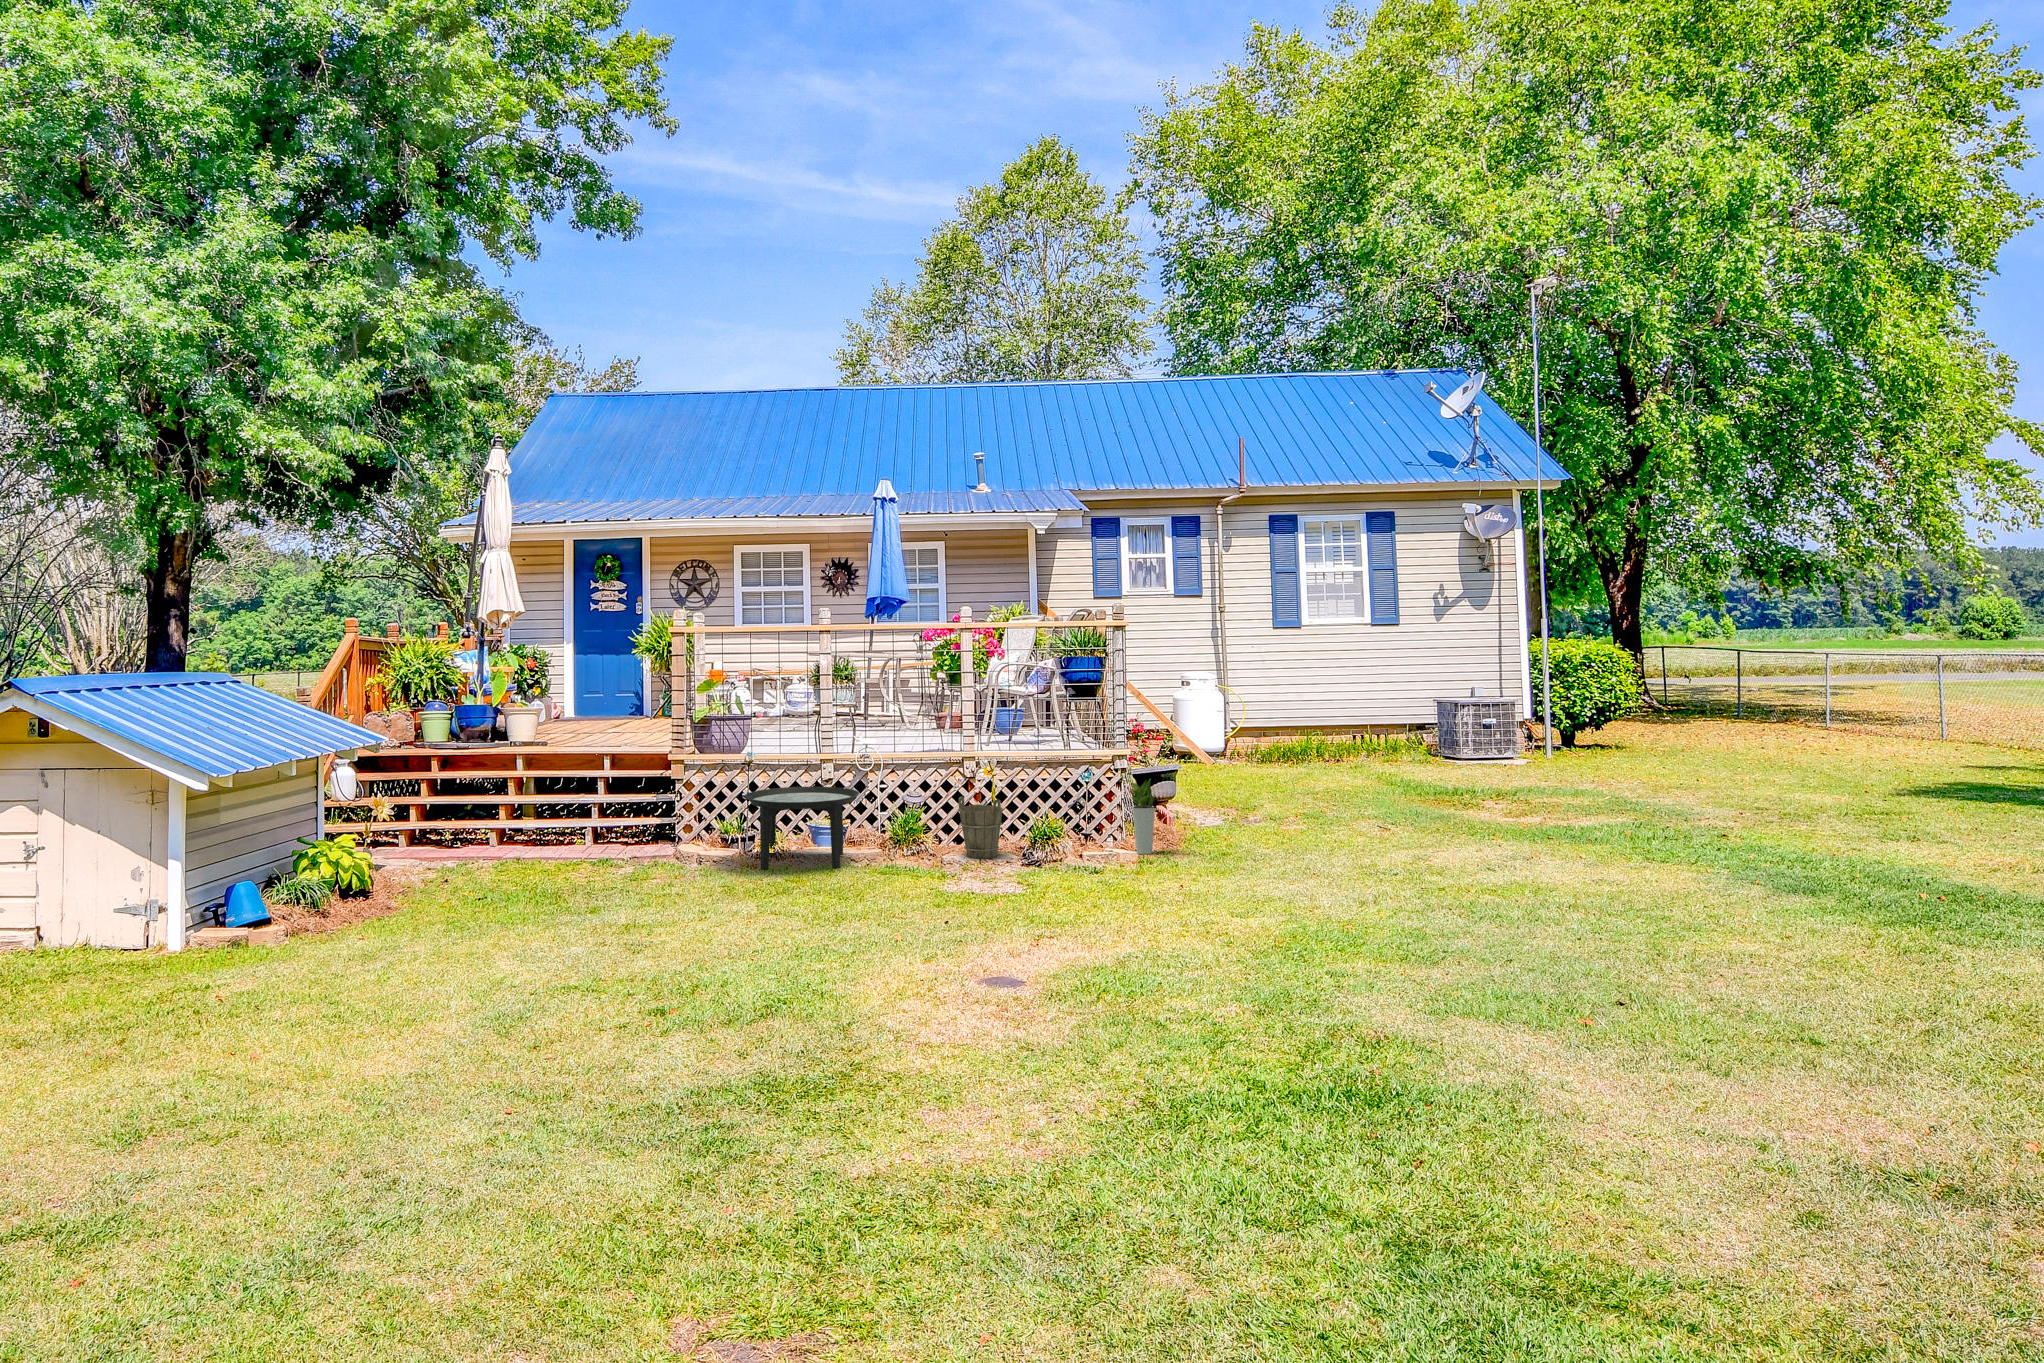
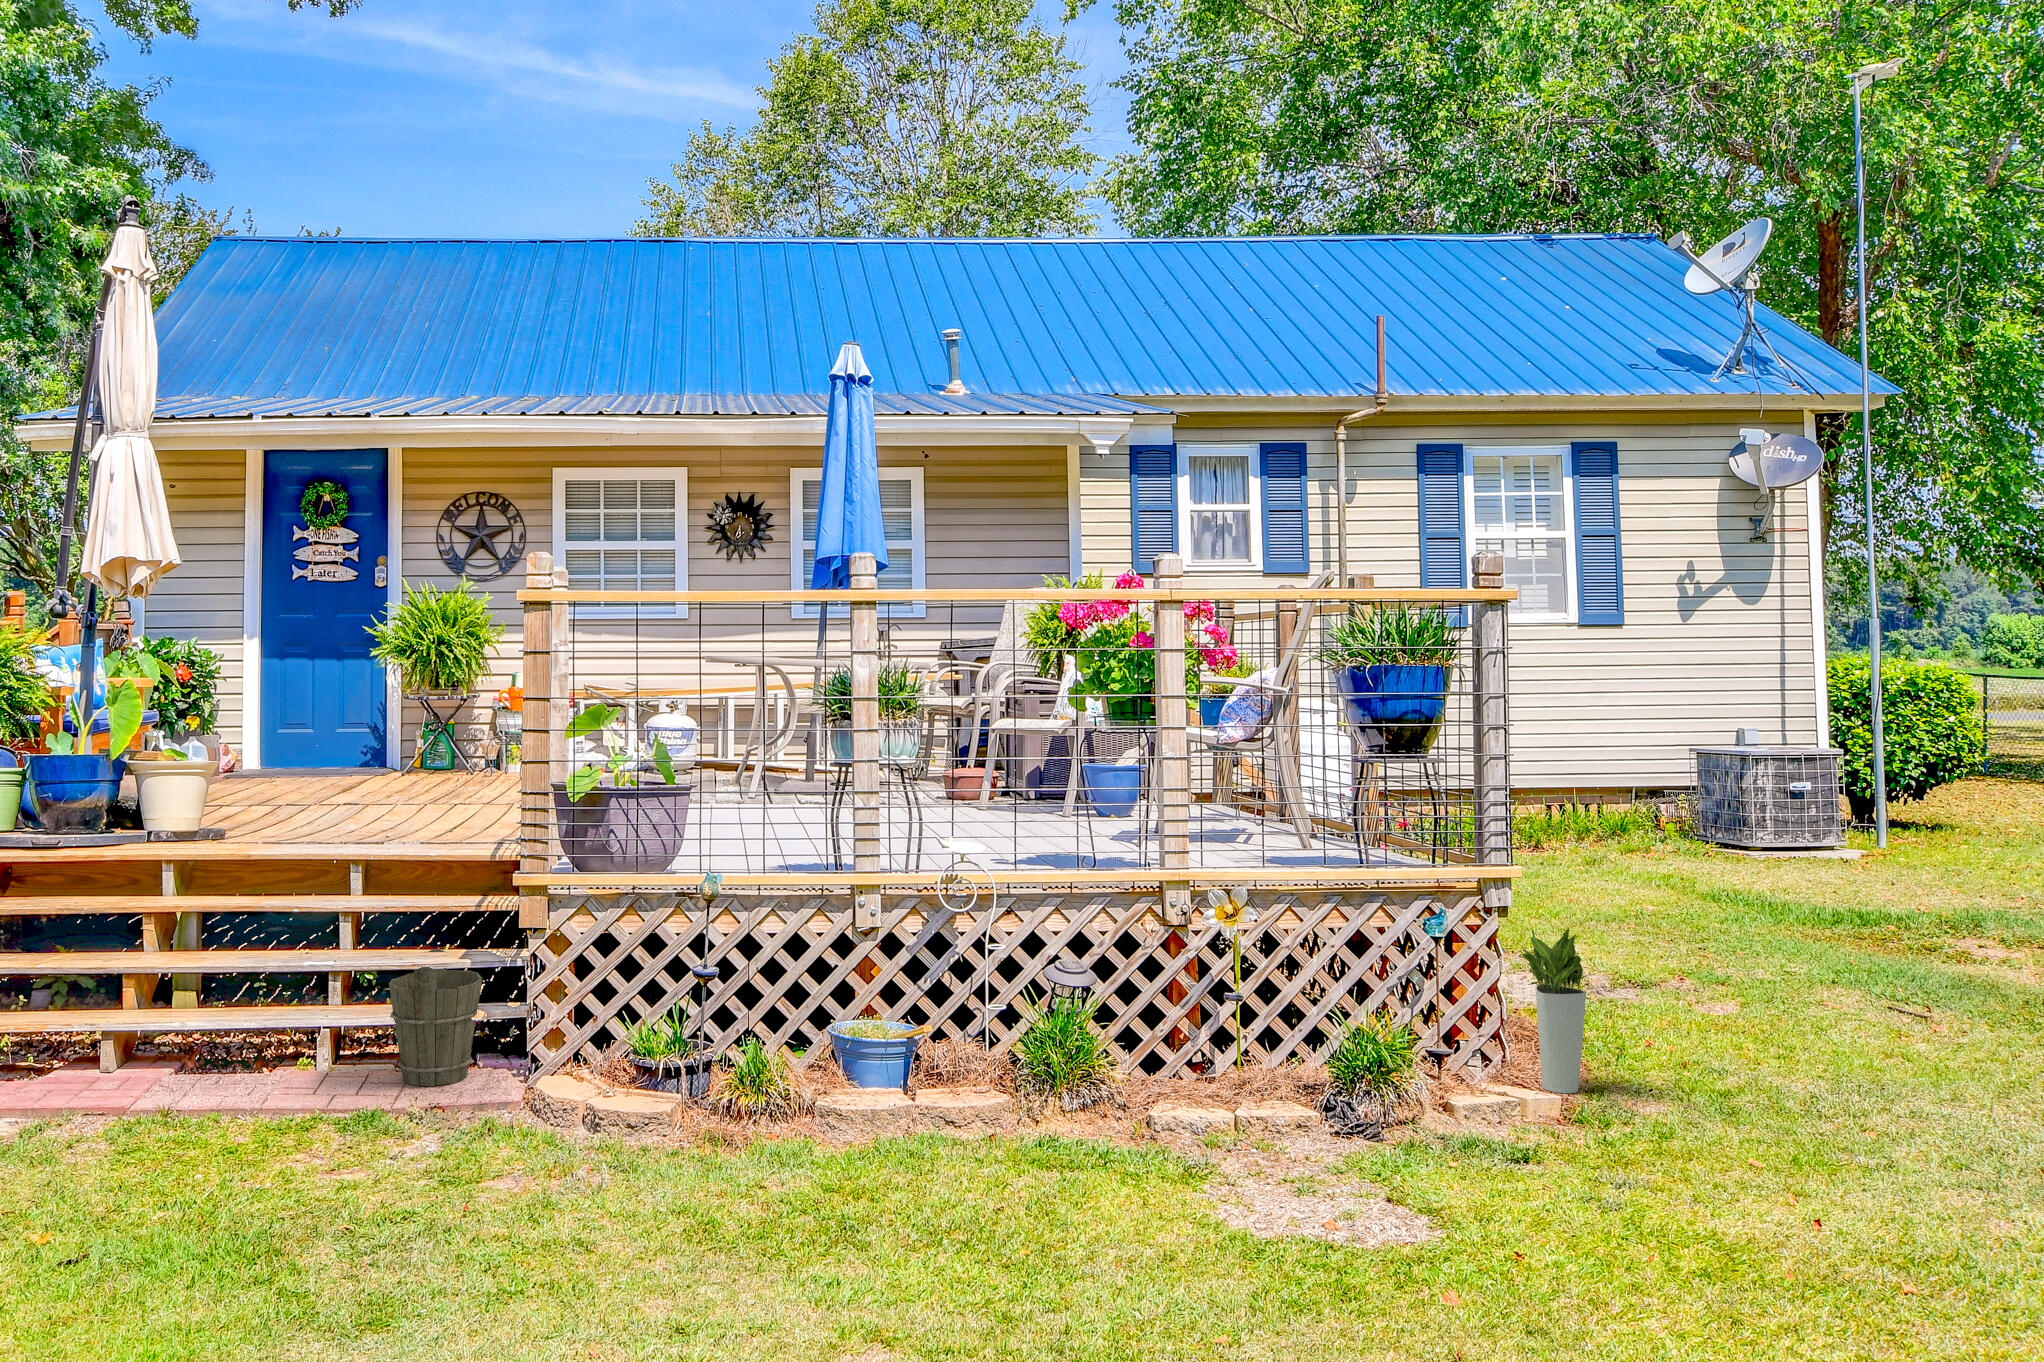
round table: present [745,787,859,869] -> none [706,945,968,1158]
bucket: present [959,797,1003,858] -> present [389,949,482,1086]

